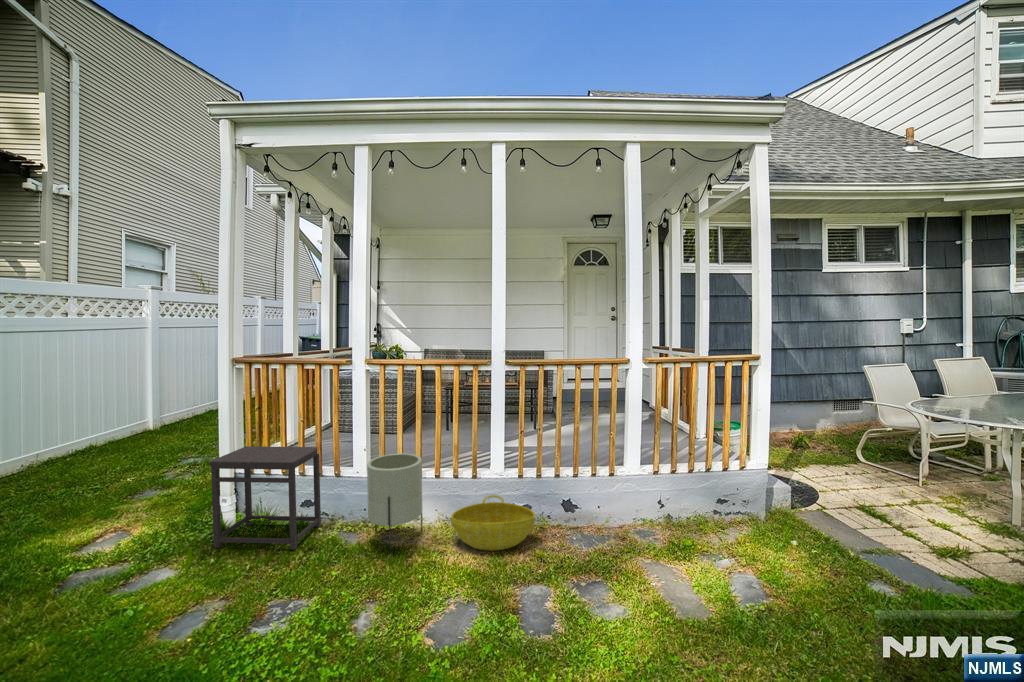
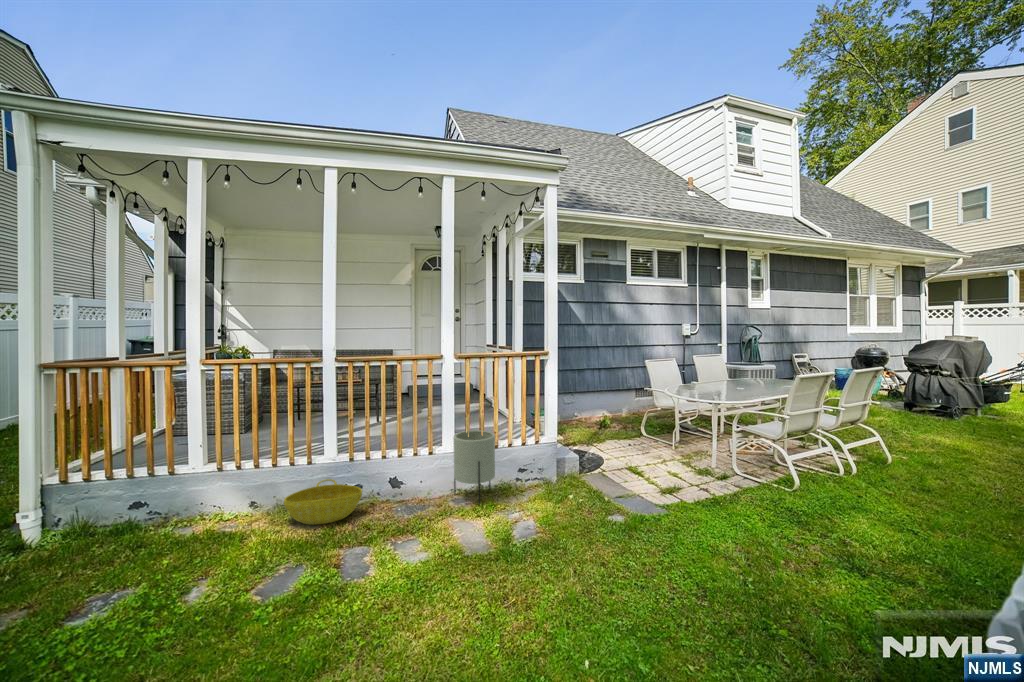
side table: present [210,446,321,550] -> none [18,448,151,554]
planter: present [367,453,423,554] -> present [453,430,495,504]

